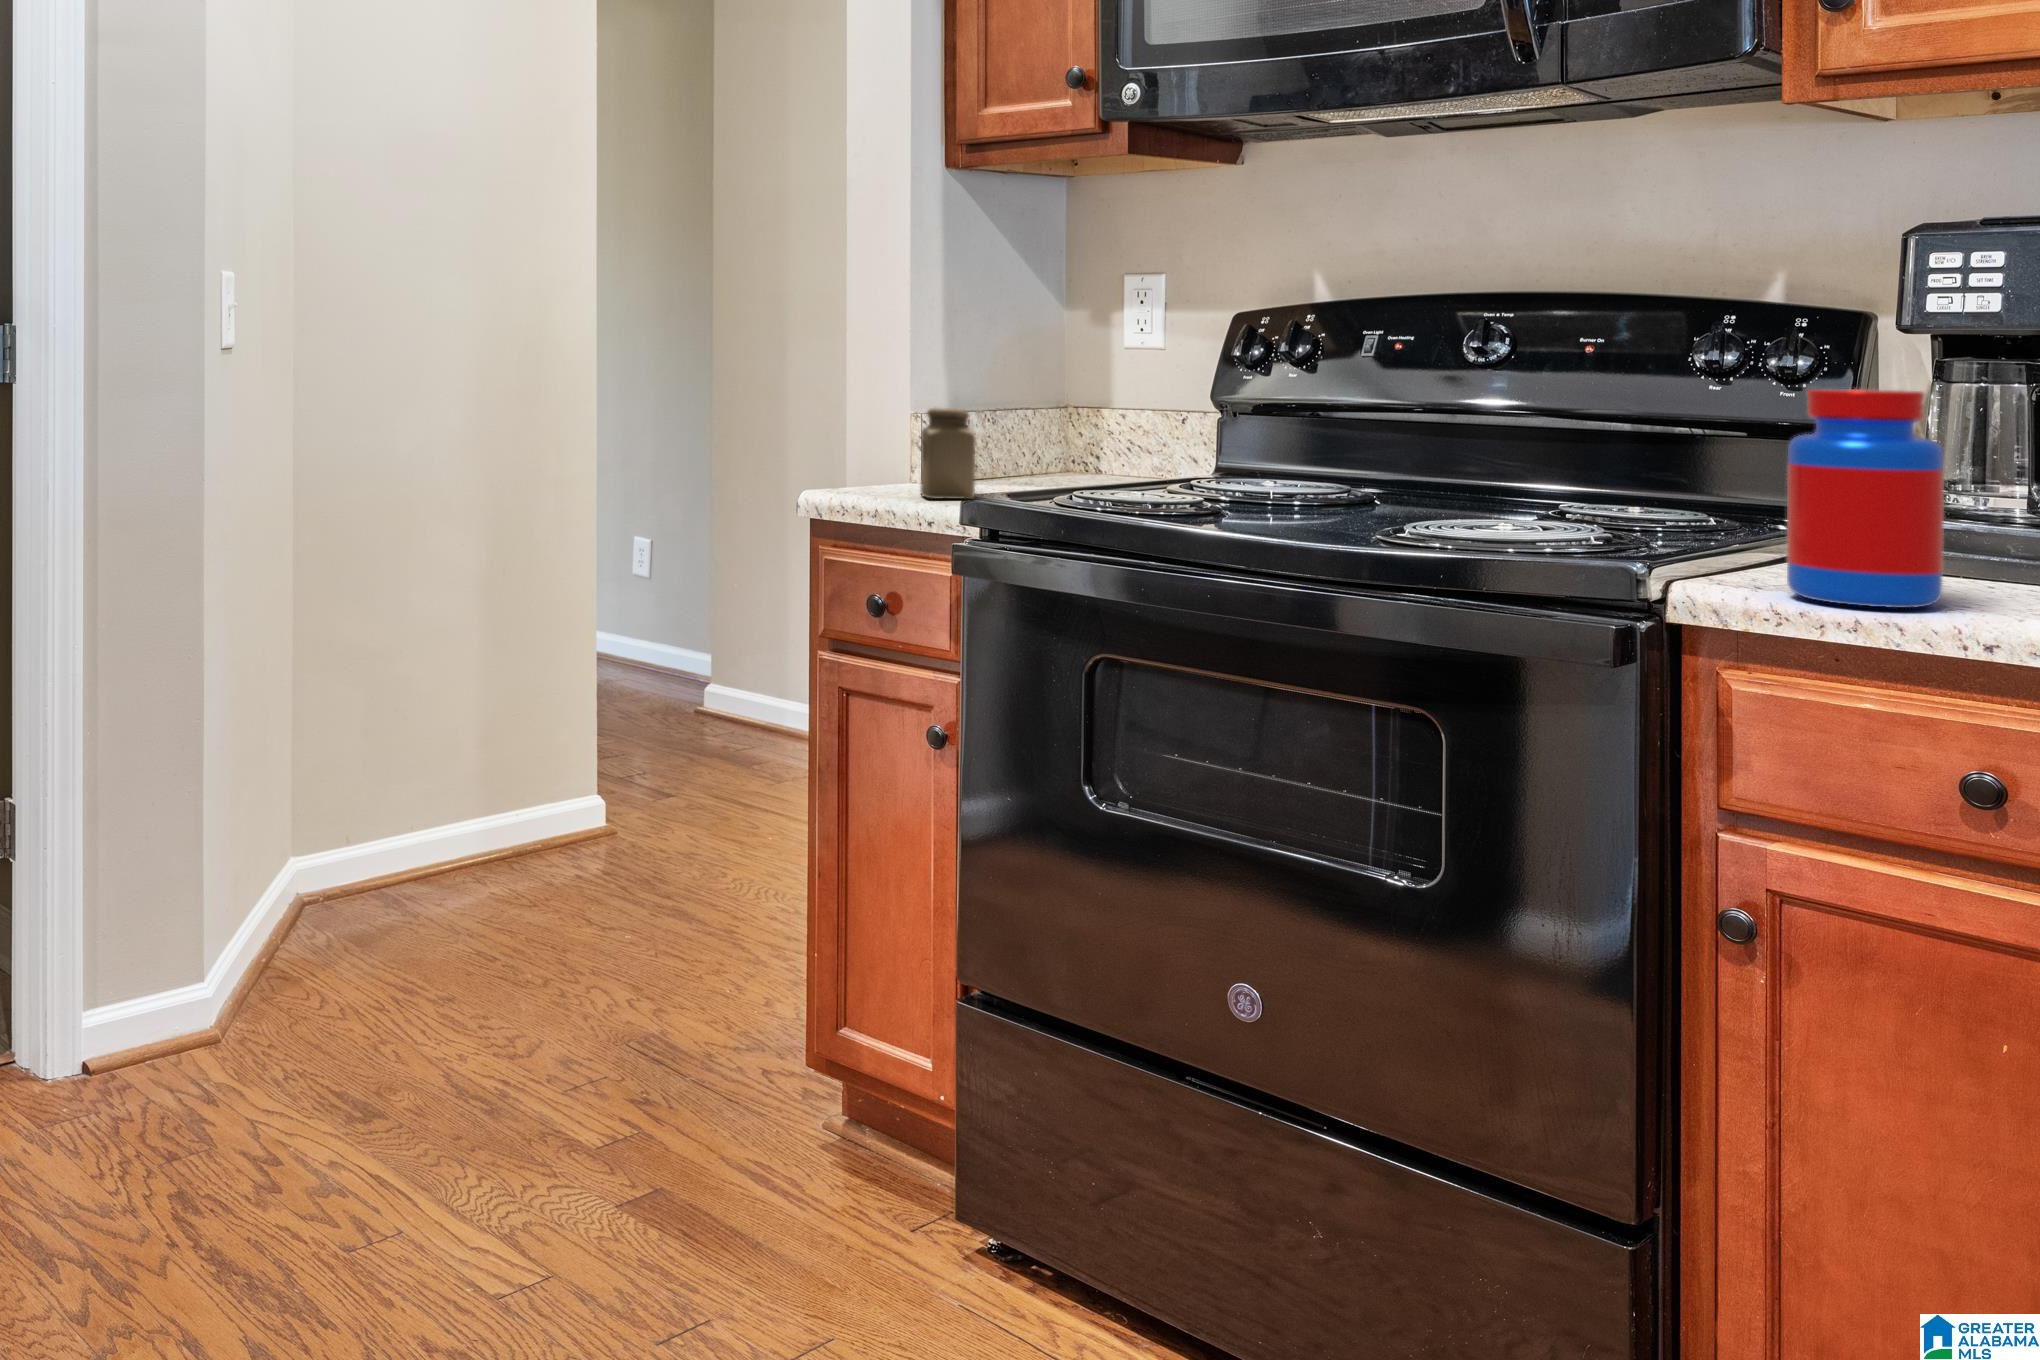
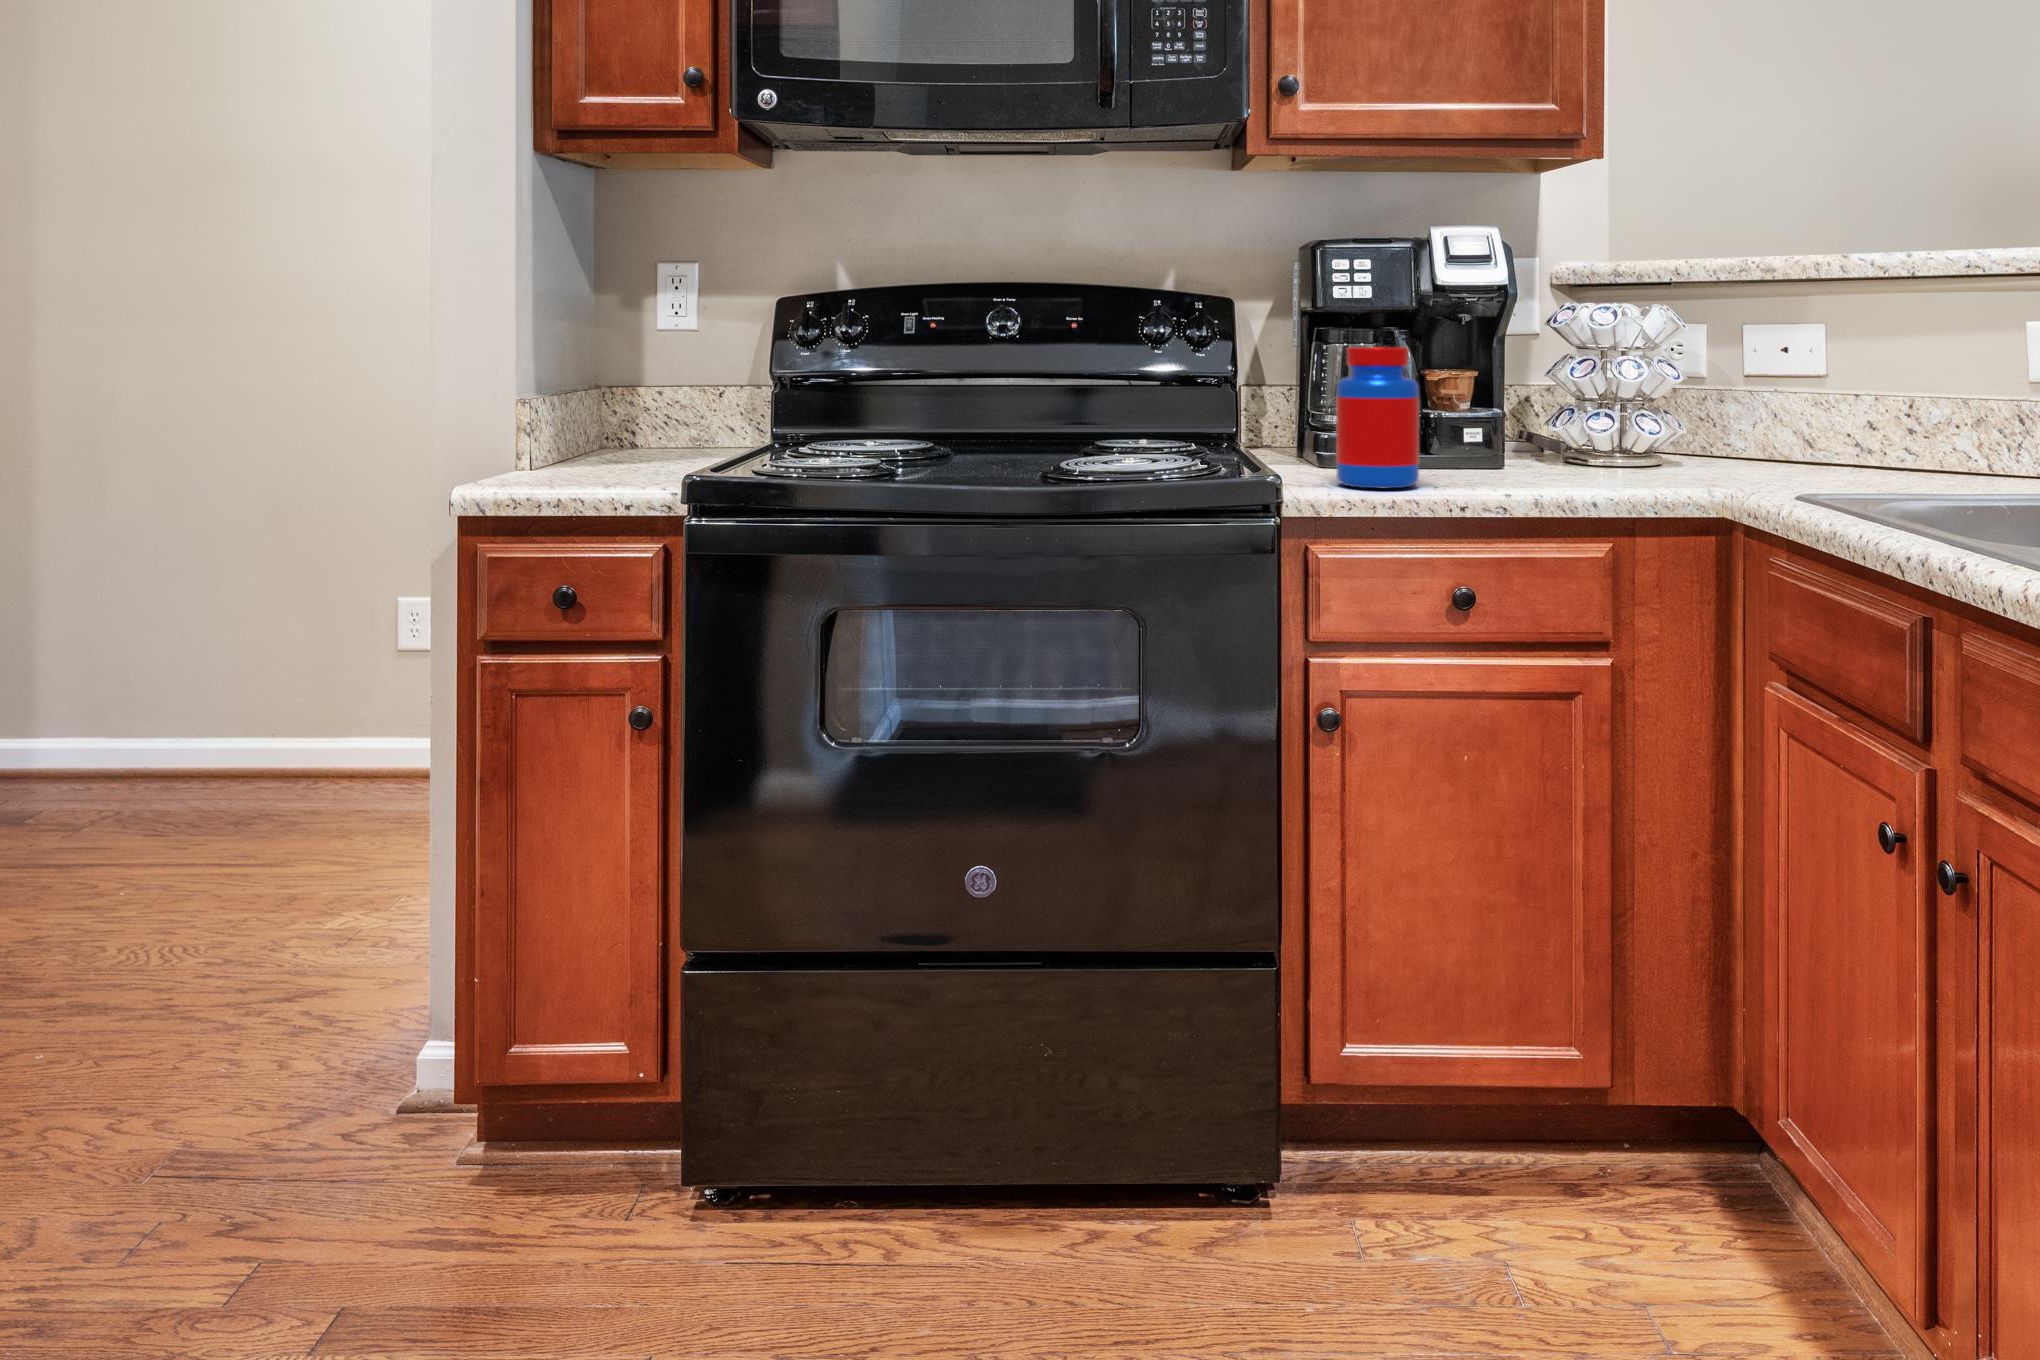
salt shaker: present [920,407,975,499] -> none [571,388,636,479]

